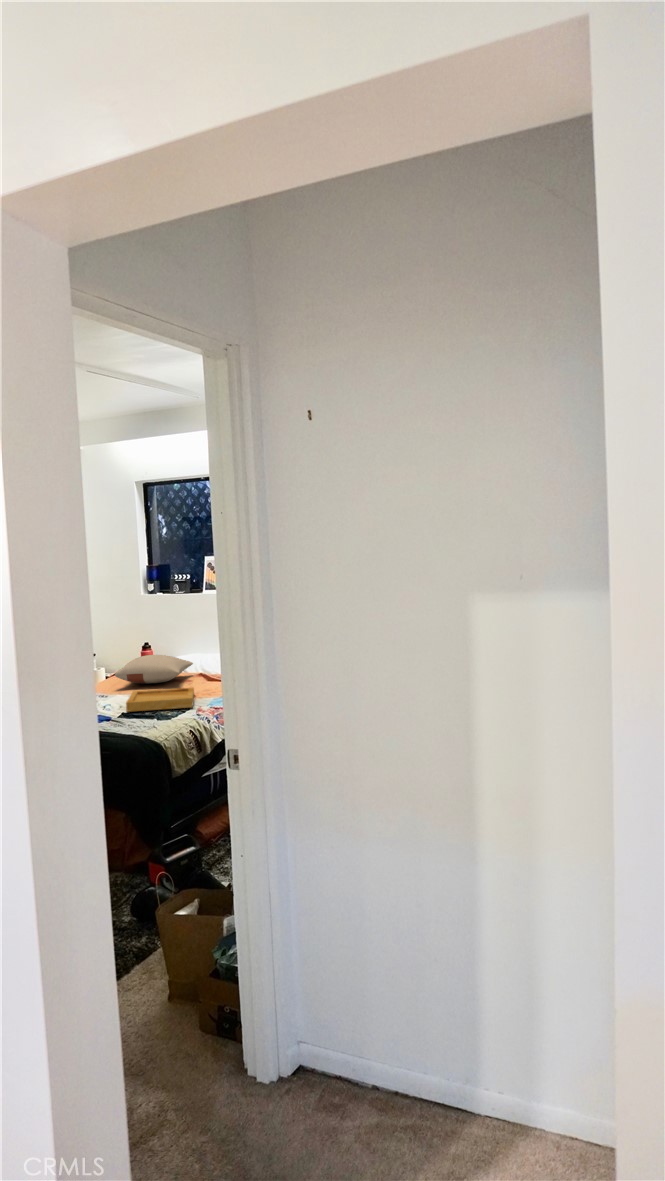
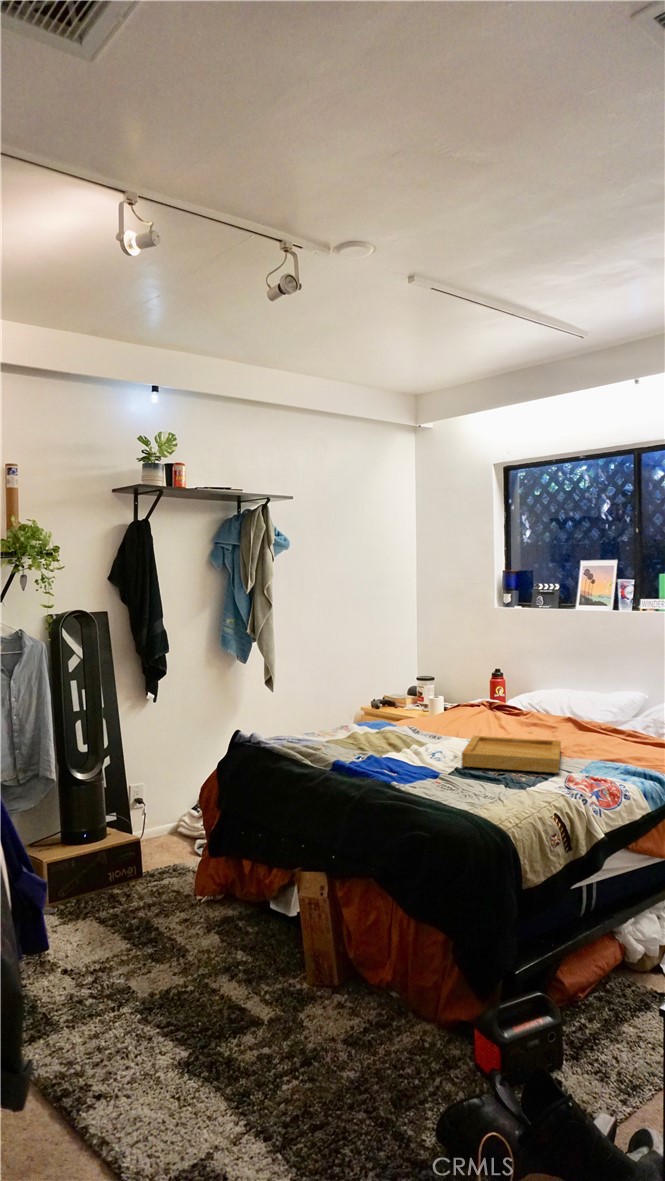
pillow: present [115,655,193,684] -> none [452,687,559,725]

